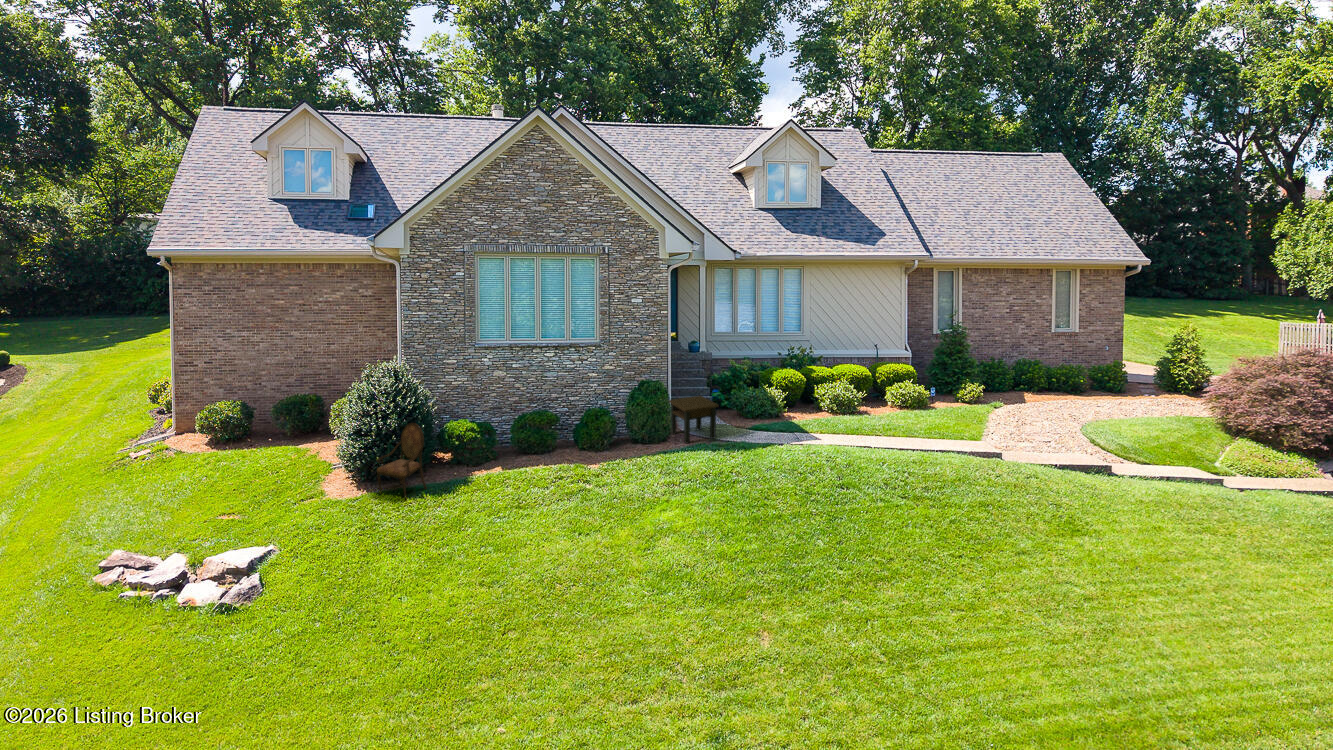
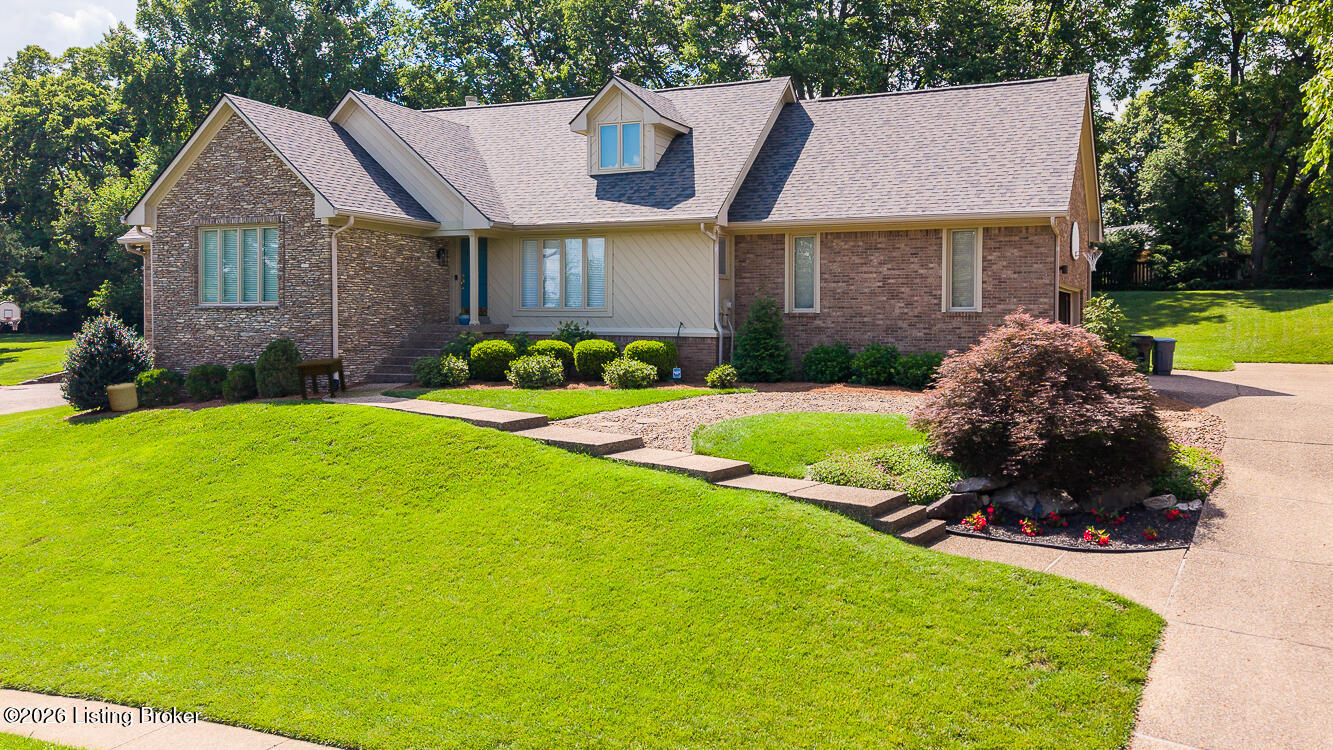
armchair: present [376,423,427,499] -> none [32,361,69,420]
woven basket: none [467,441,498,477] -> present [107,383,138,411]

